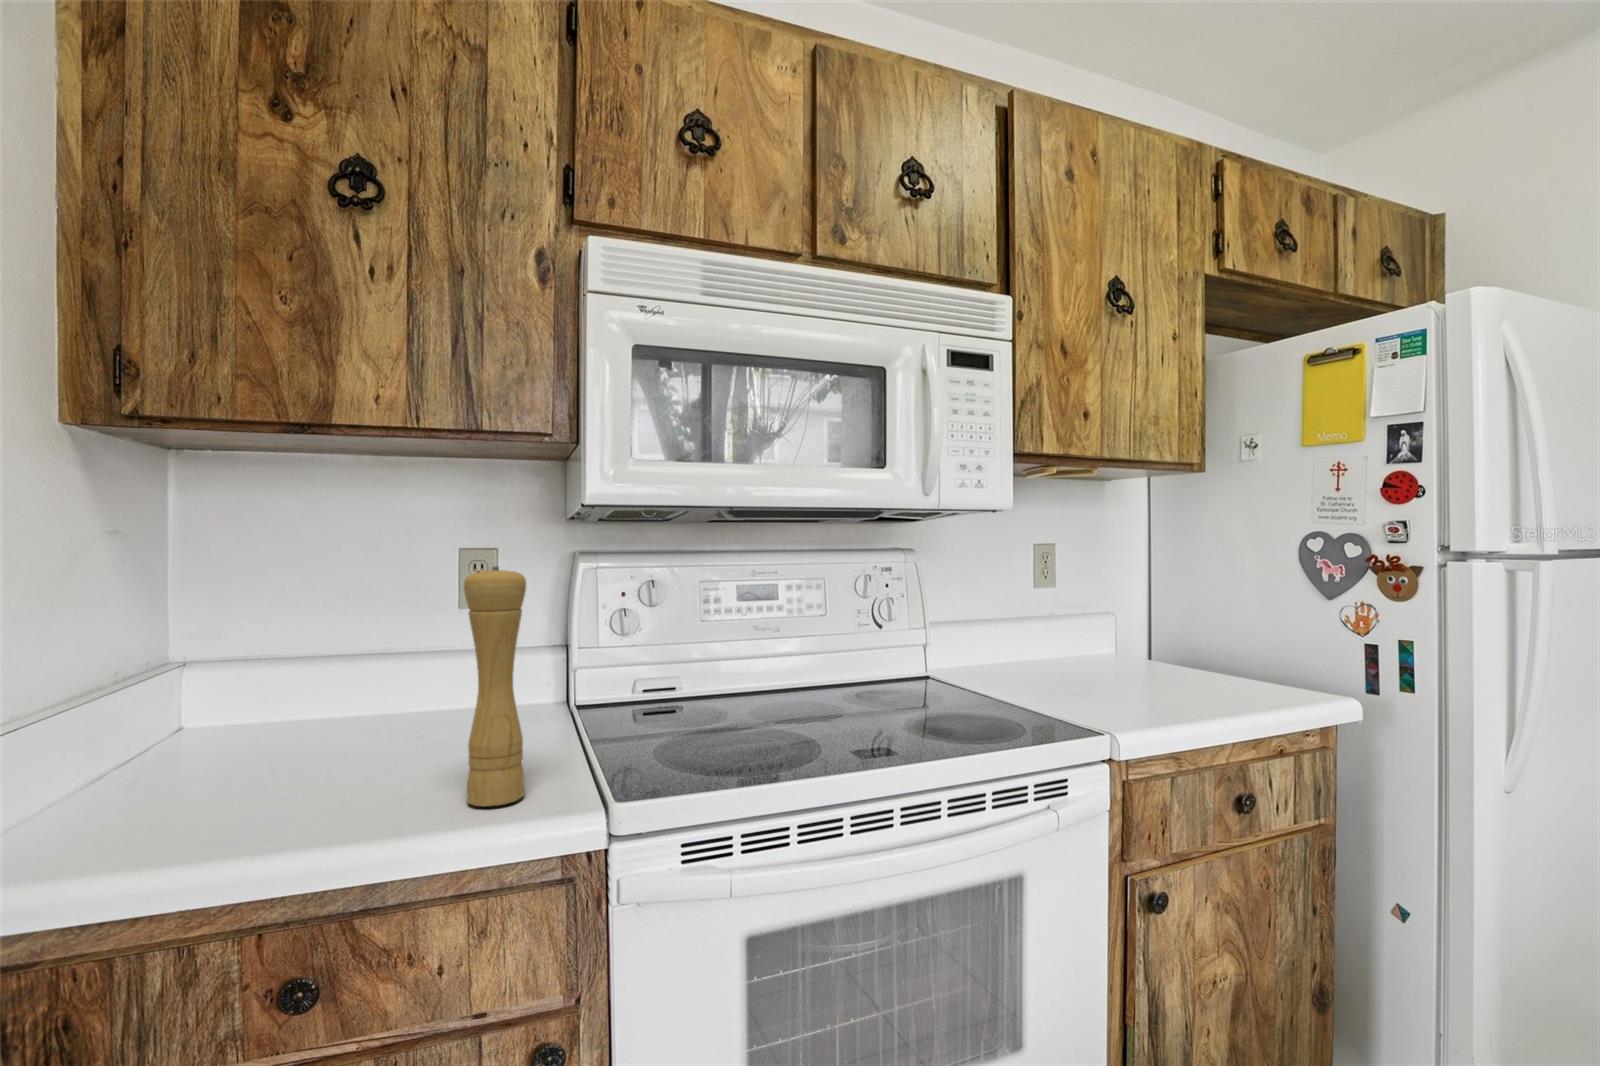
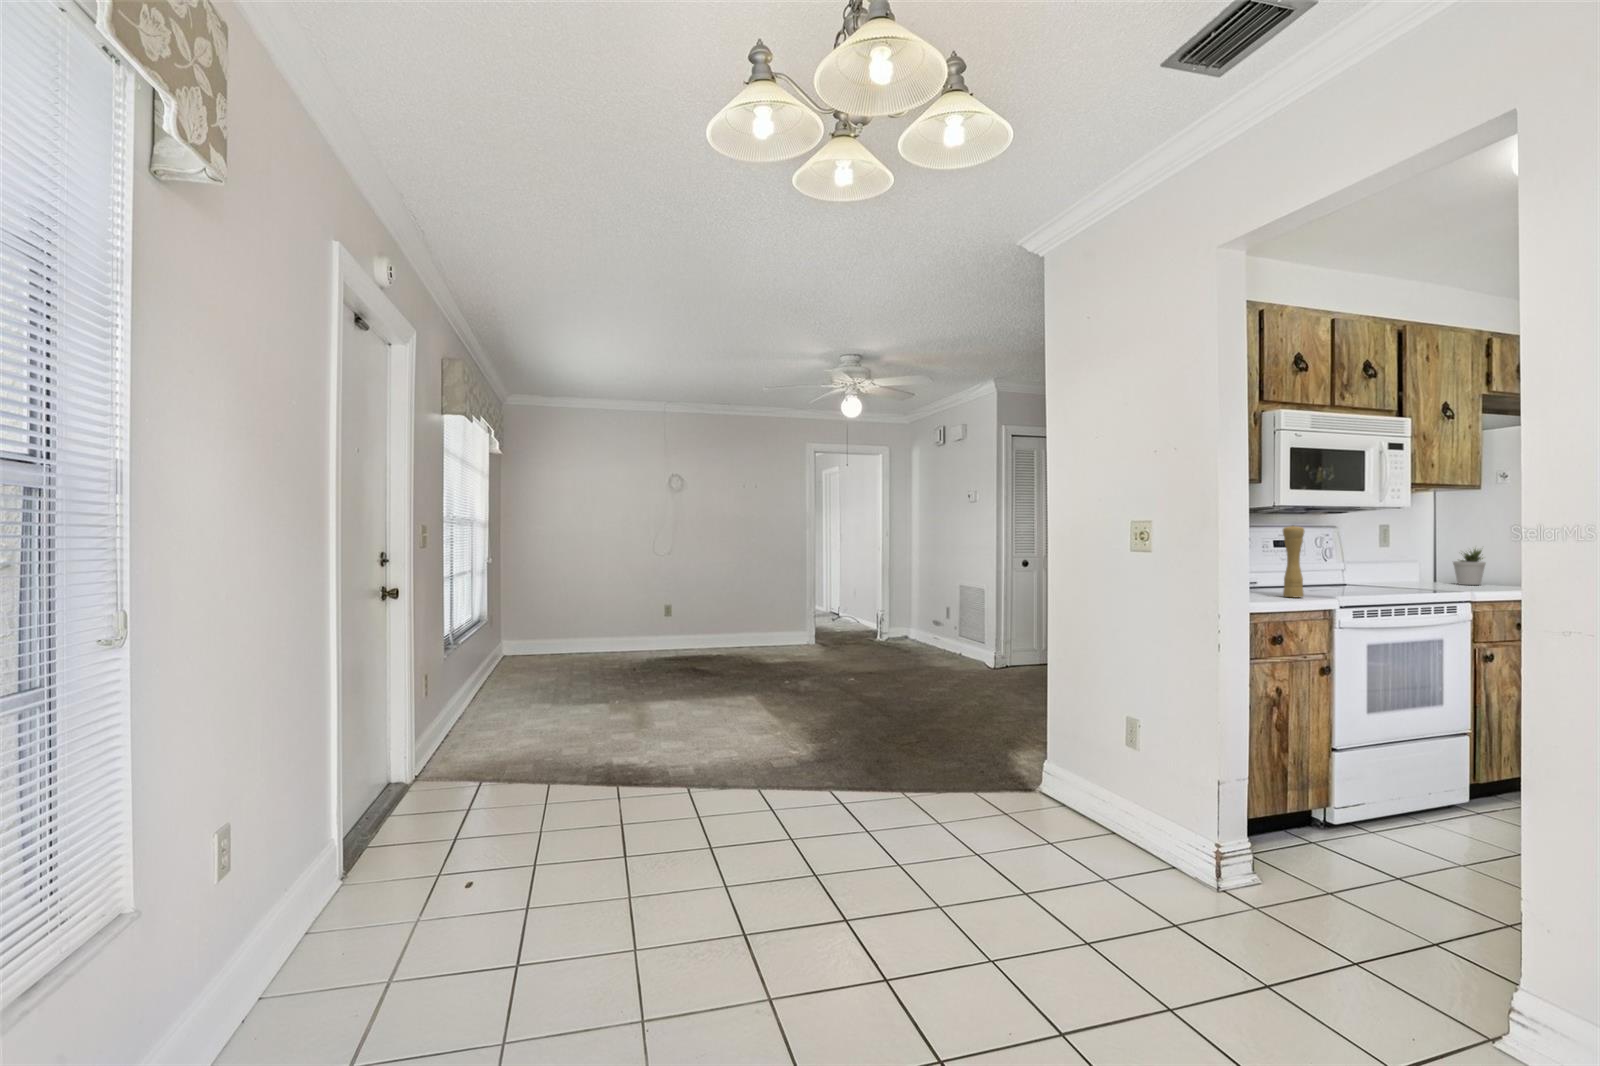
potted plant: none [1142,594,1203,682] -> present [1453,549,1486,585]

